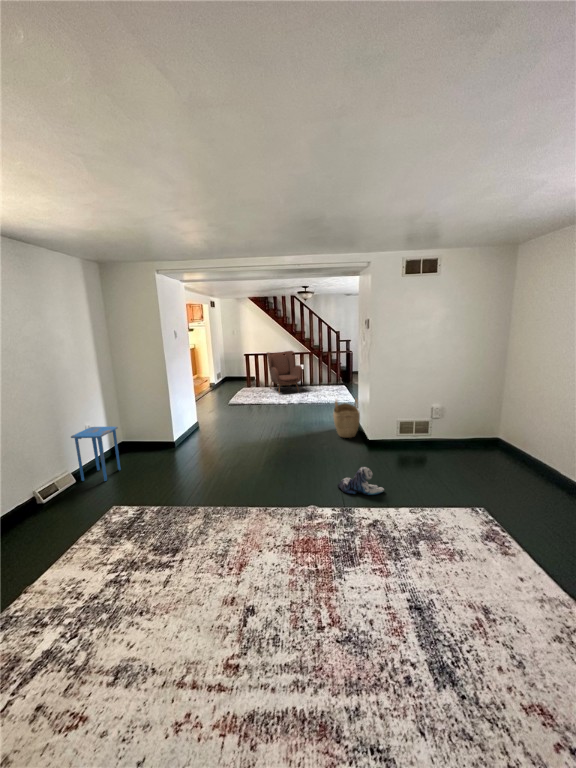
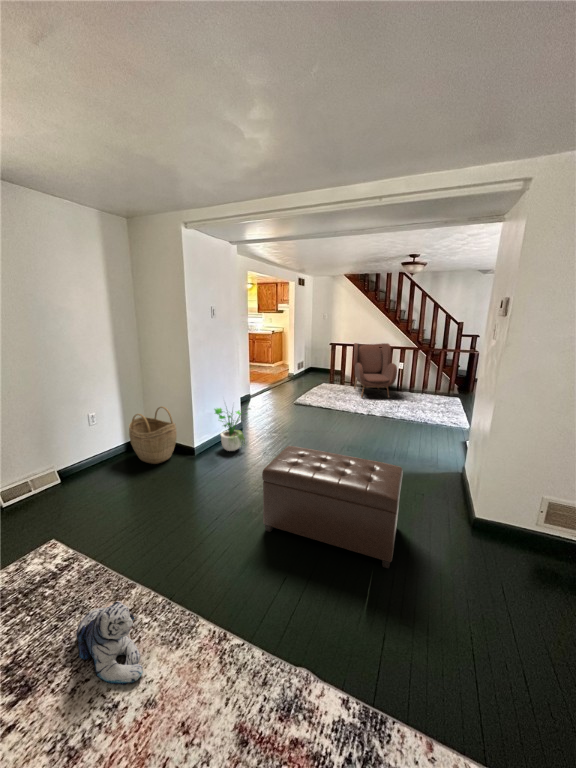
potted plant: none [184,398,213,441] -> present [215,408,250,451]
woven basket: present [333,399,360,438] -> present [129,407,177,464]
ottoman: none [254,418,335,471] -> present [262,446,403,568]
side table: present [71,427,121,481] -> none [55,417,116,490]
plush toy: present [338,467,384,495] -> present [76,601,143,685]

